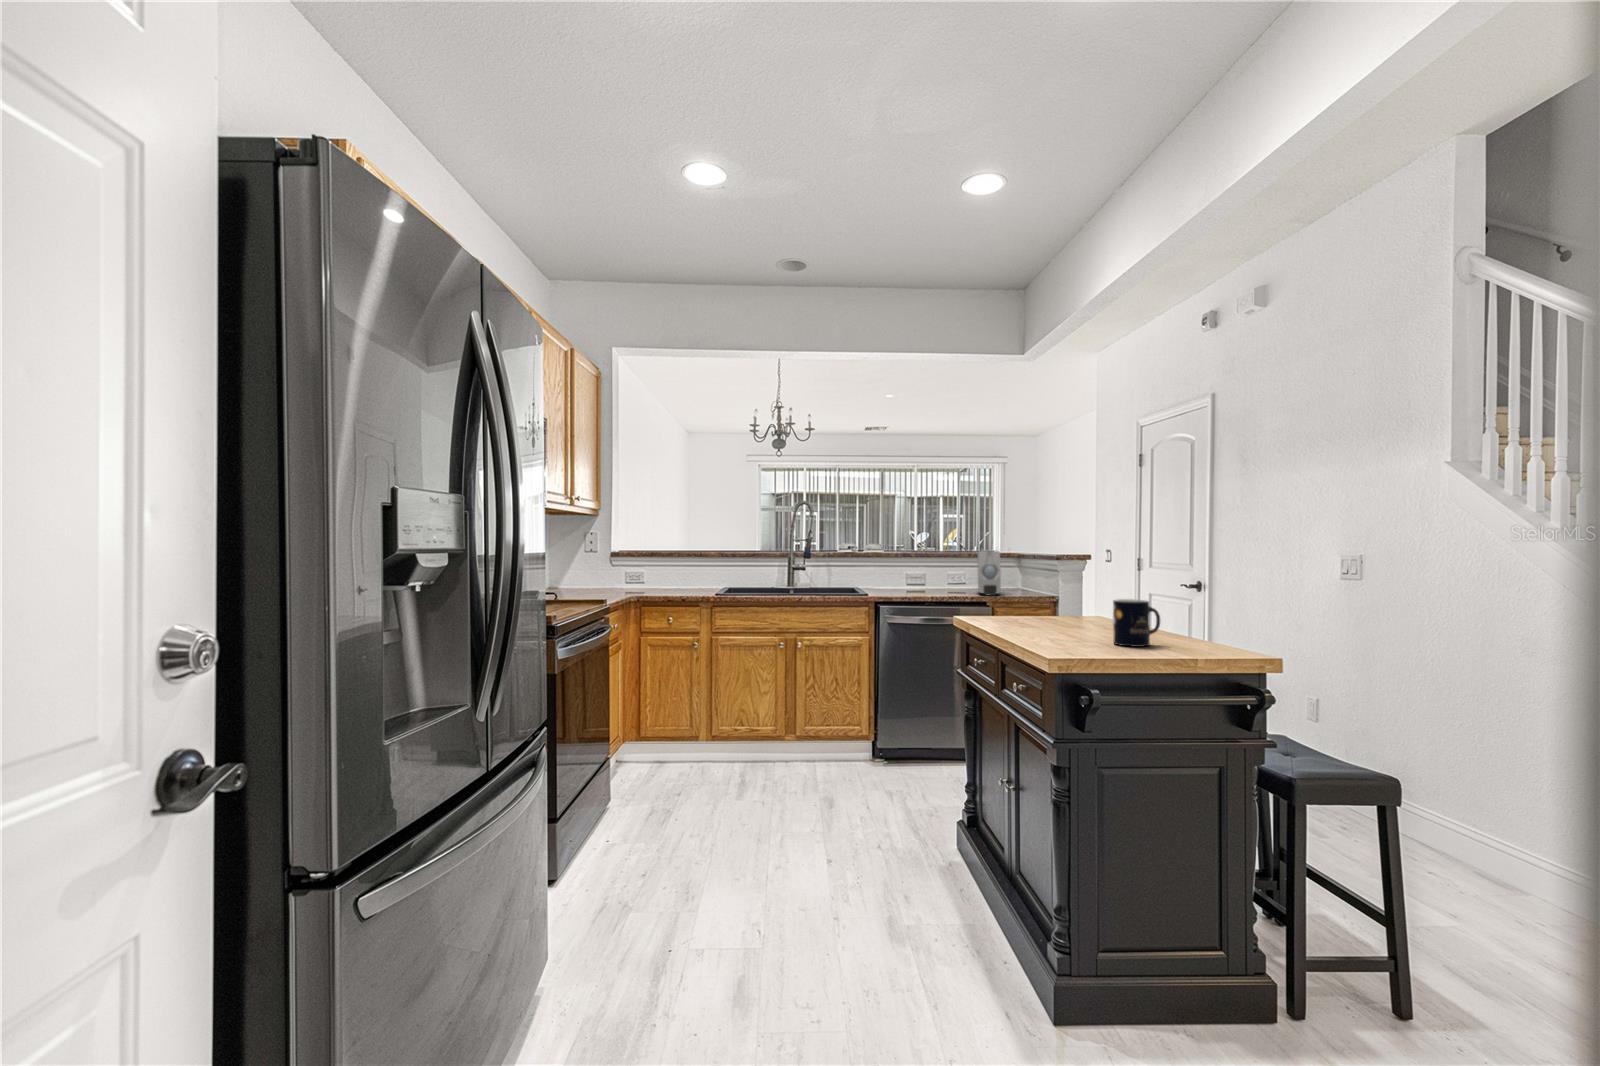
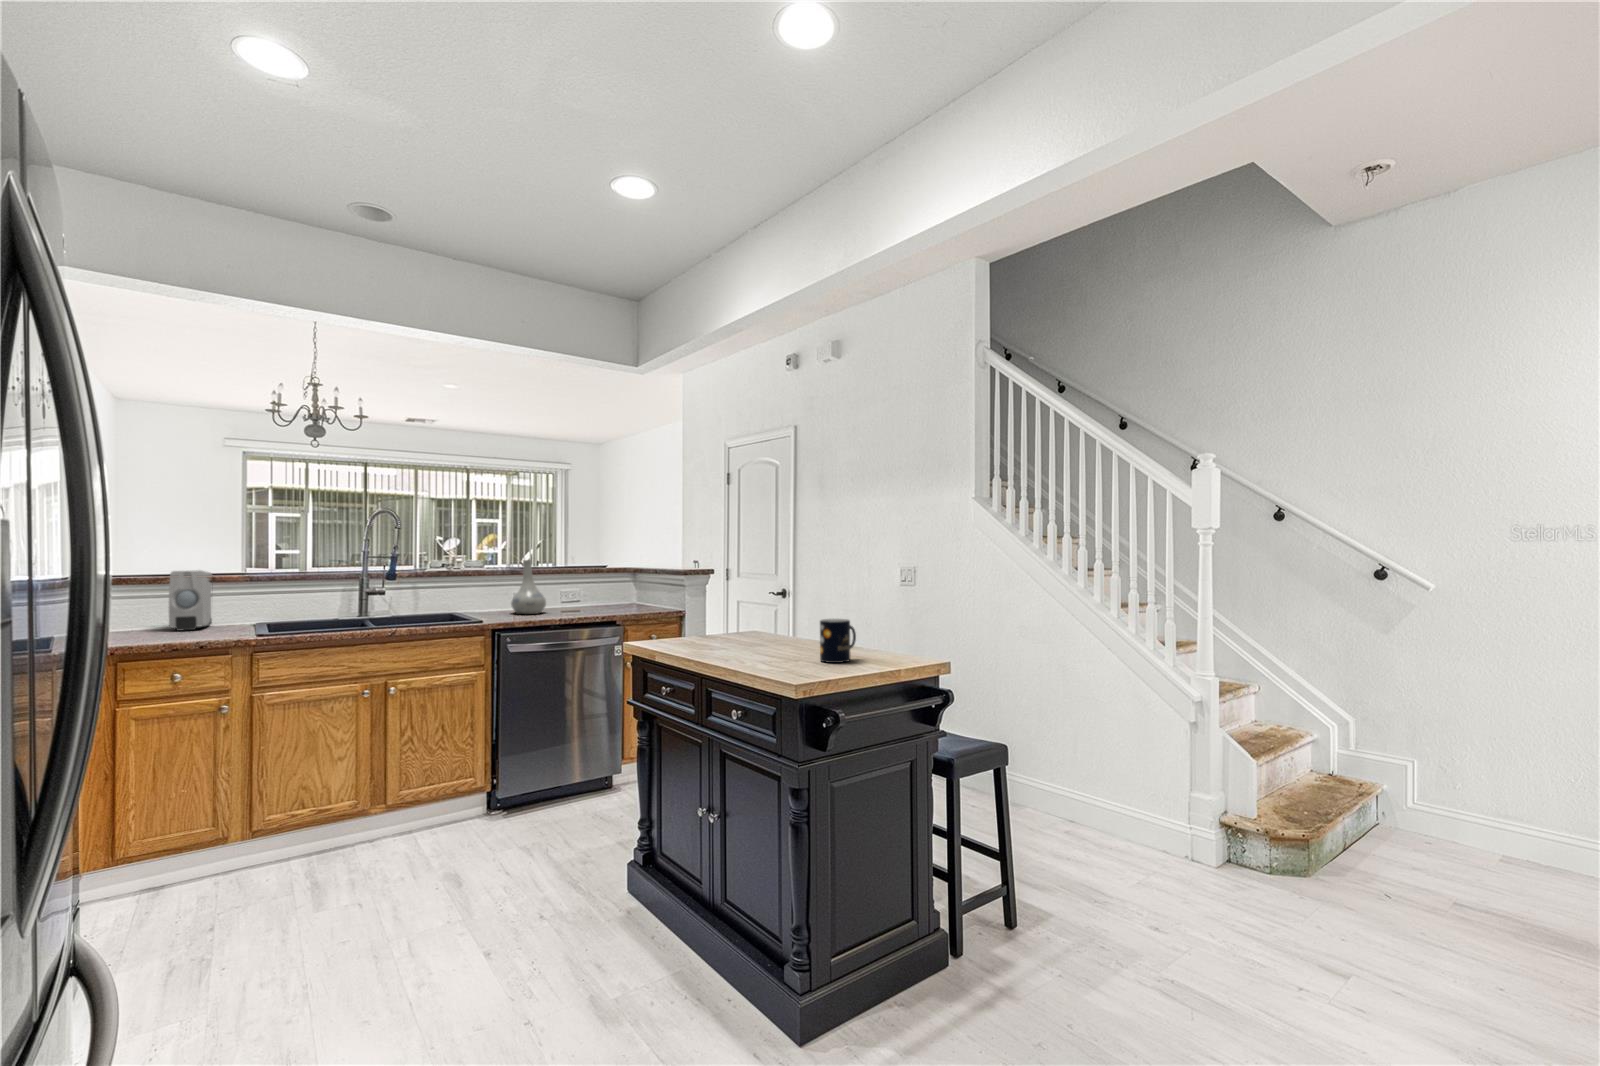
vase: none [903,544,933,591] -> present [511,560,546,614]
soap dispenser: present [977,551,1001,595] -> present [169,570,213,631]

